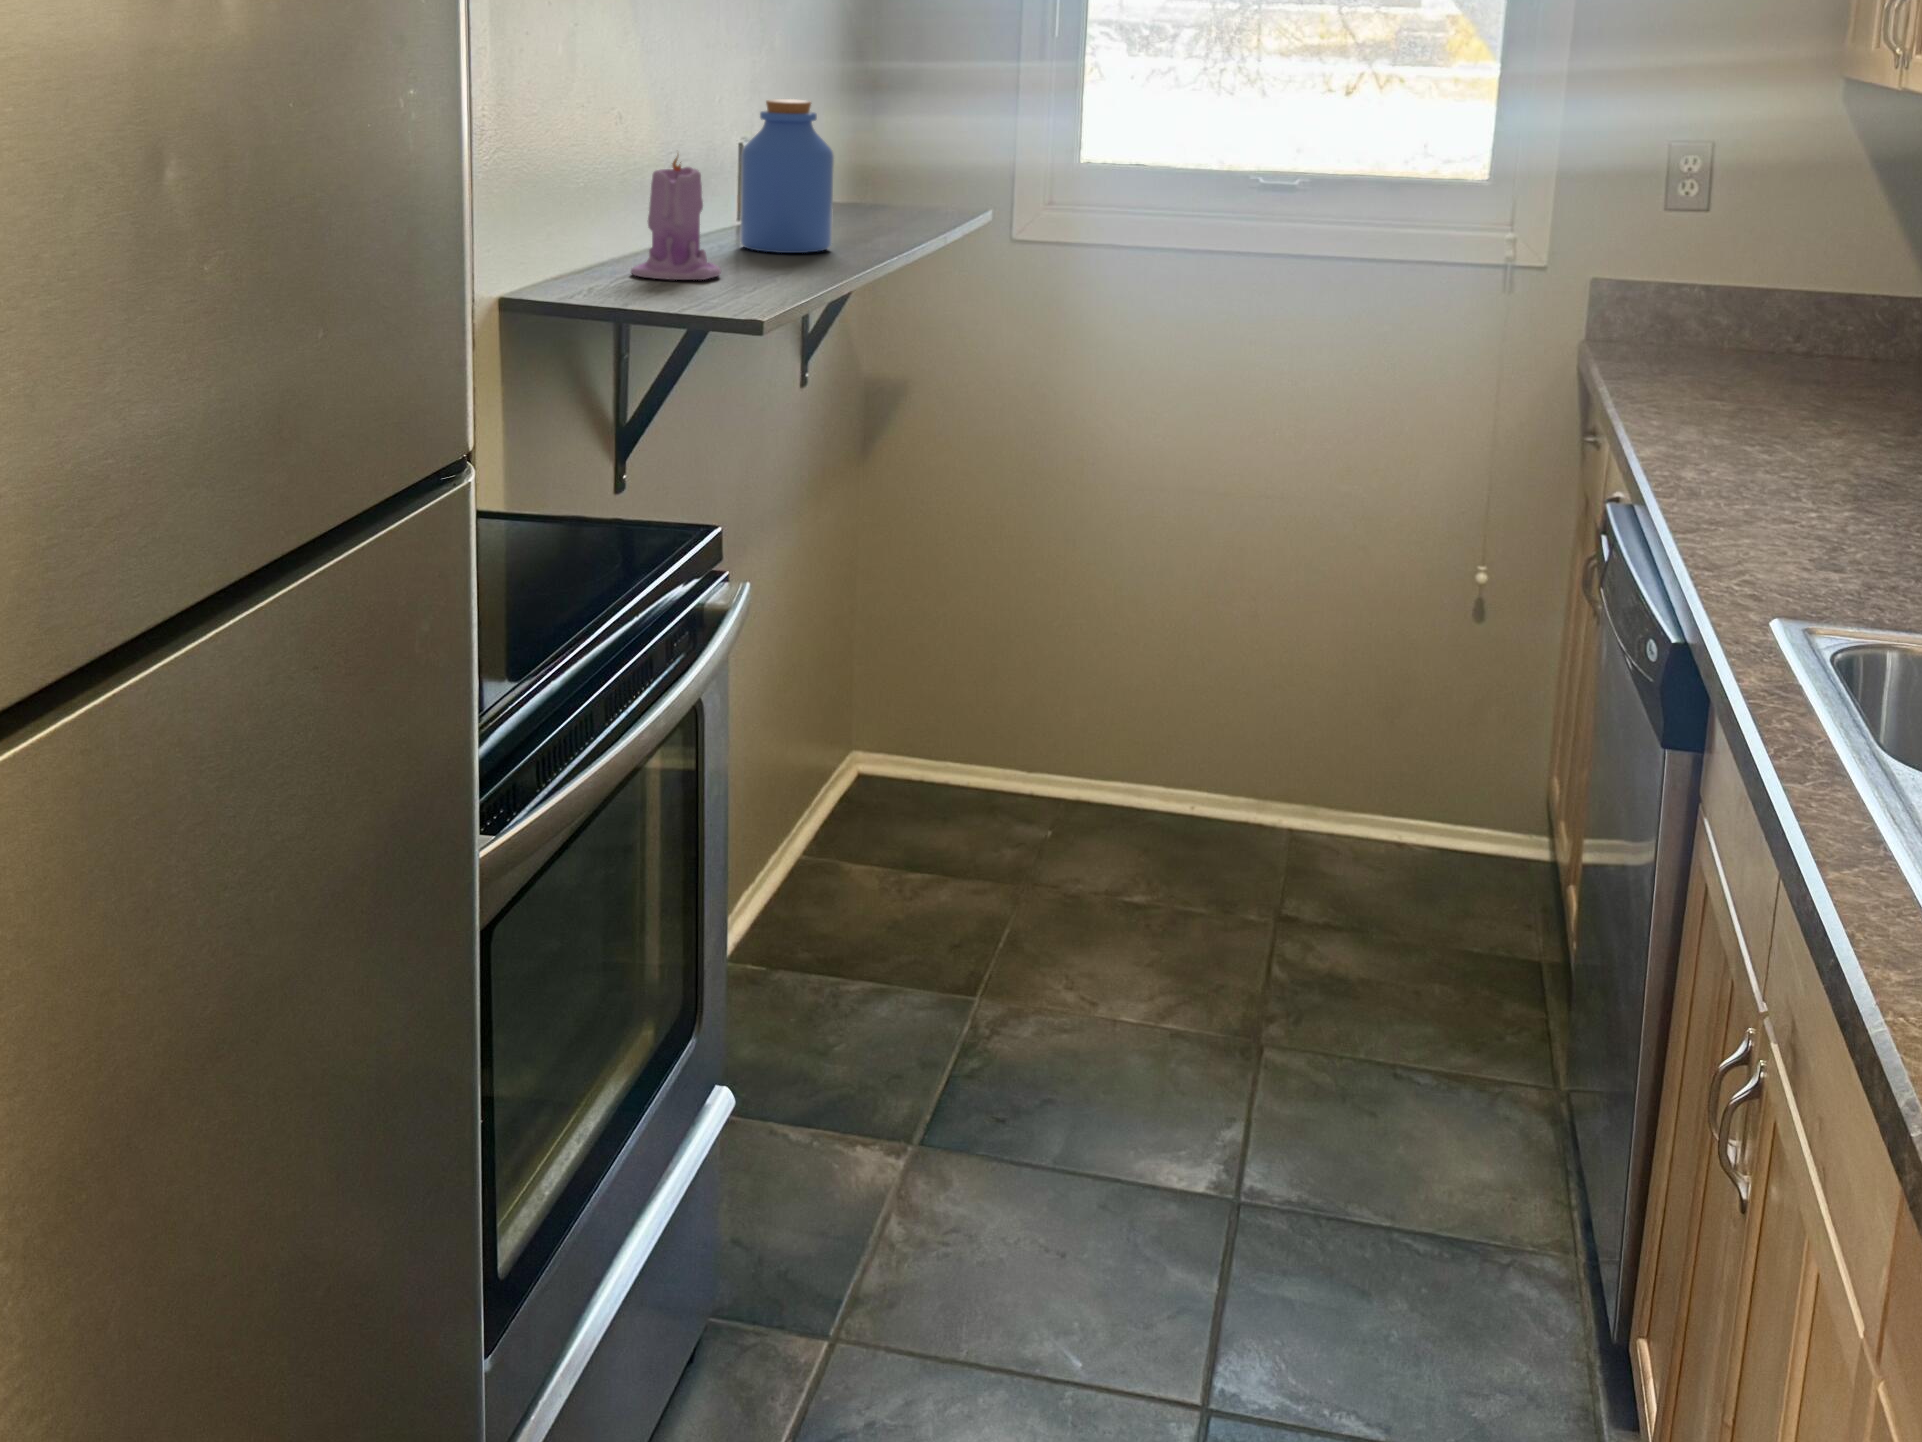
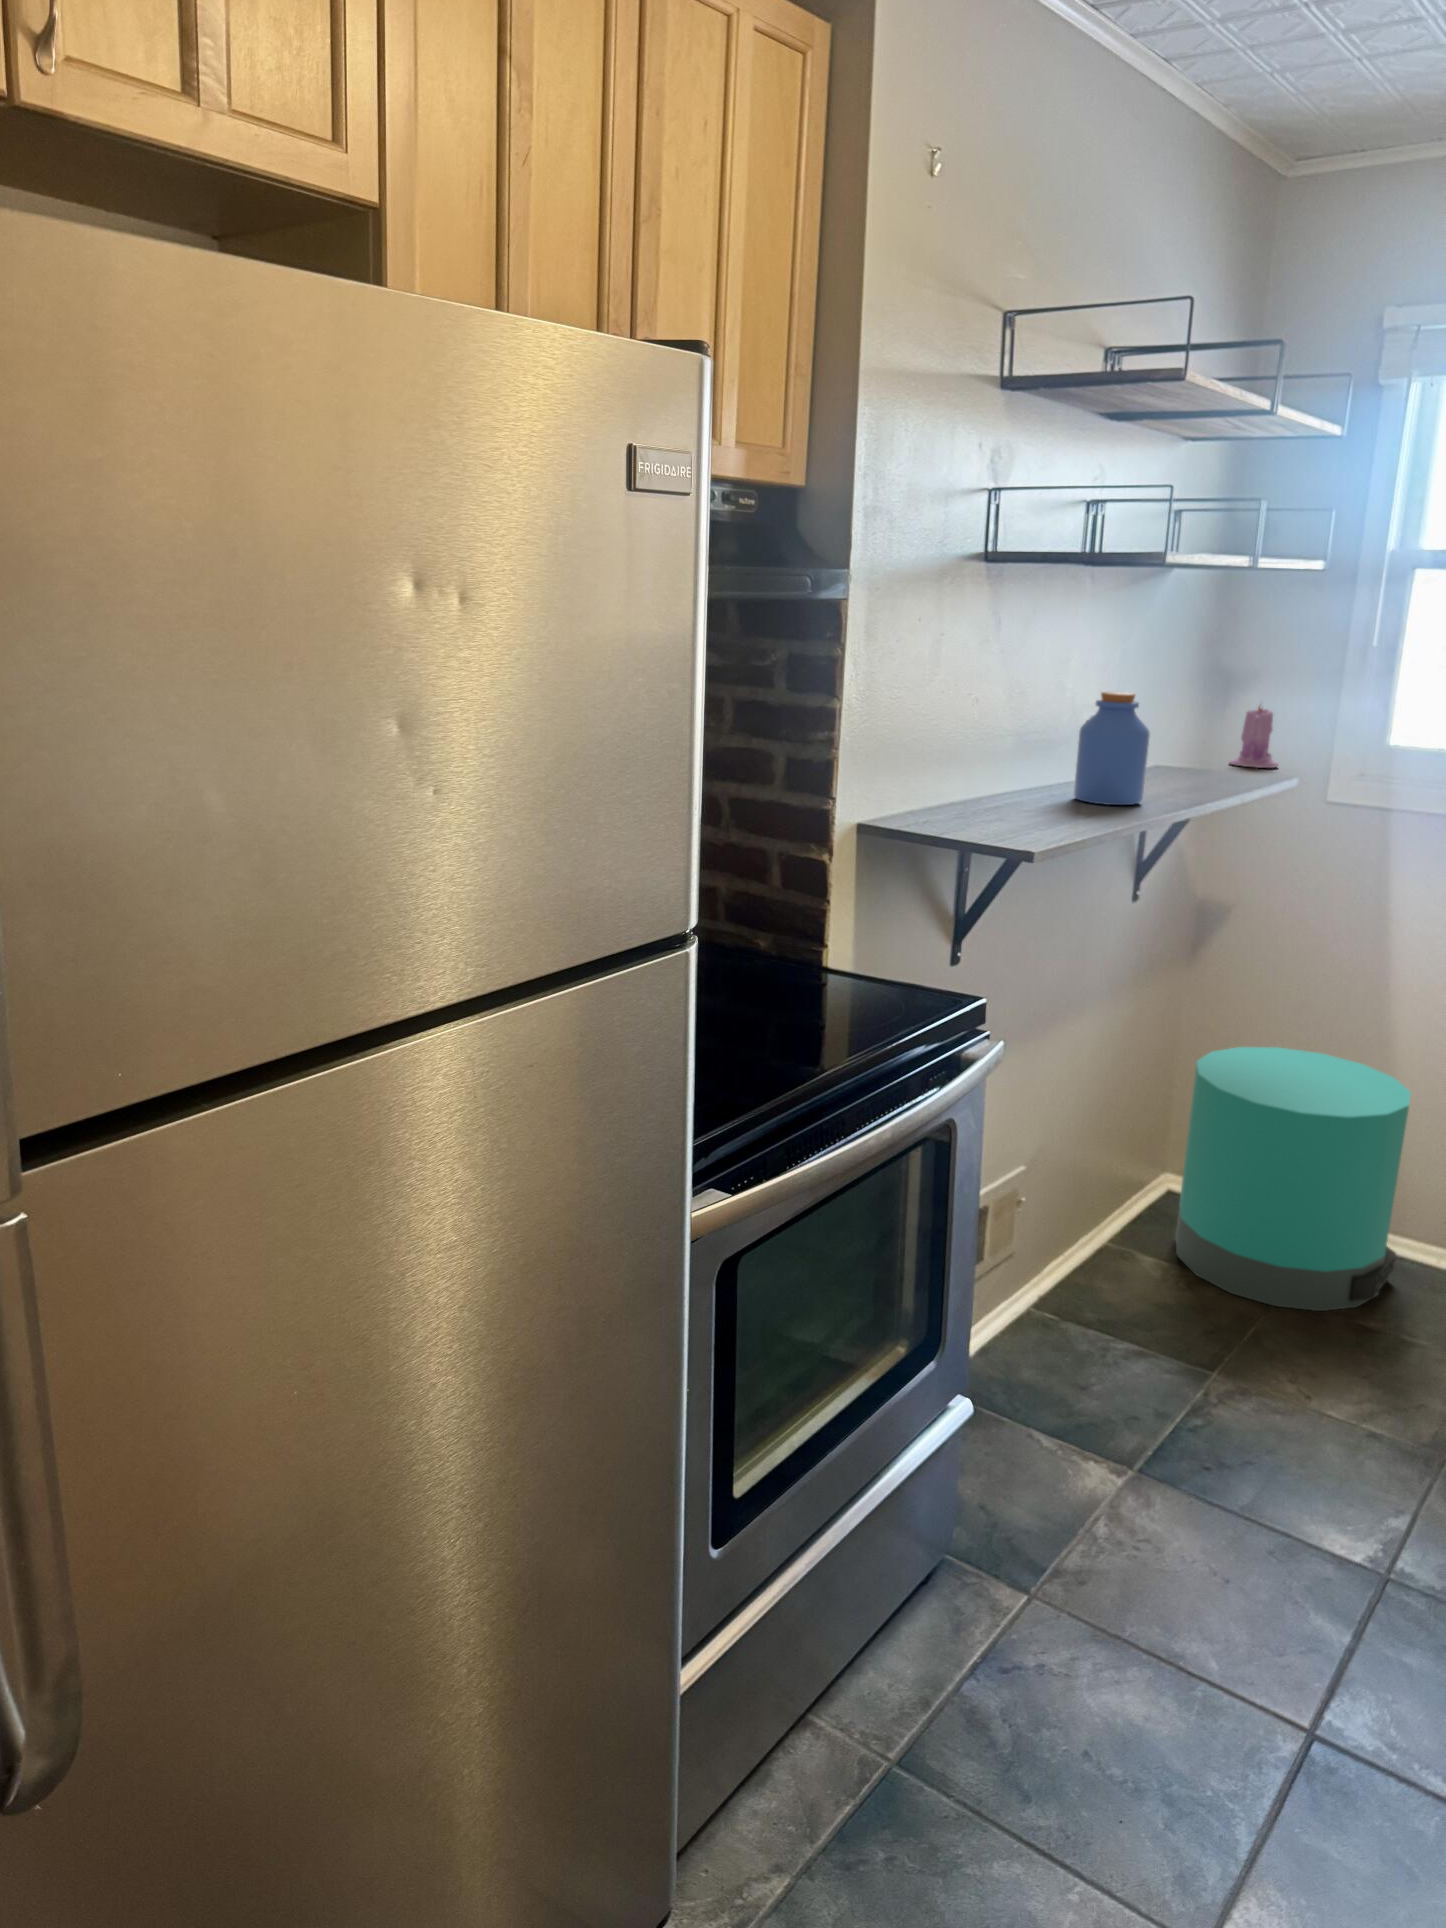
candle: present [630,156,721,280] -> present [1229,706,1279,768]
trash can: none [888,563,1156,900] -> present [1175,1047,1411,1311]

